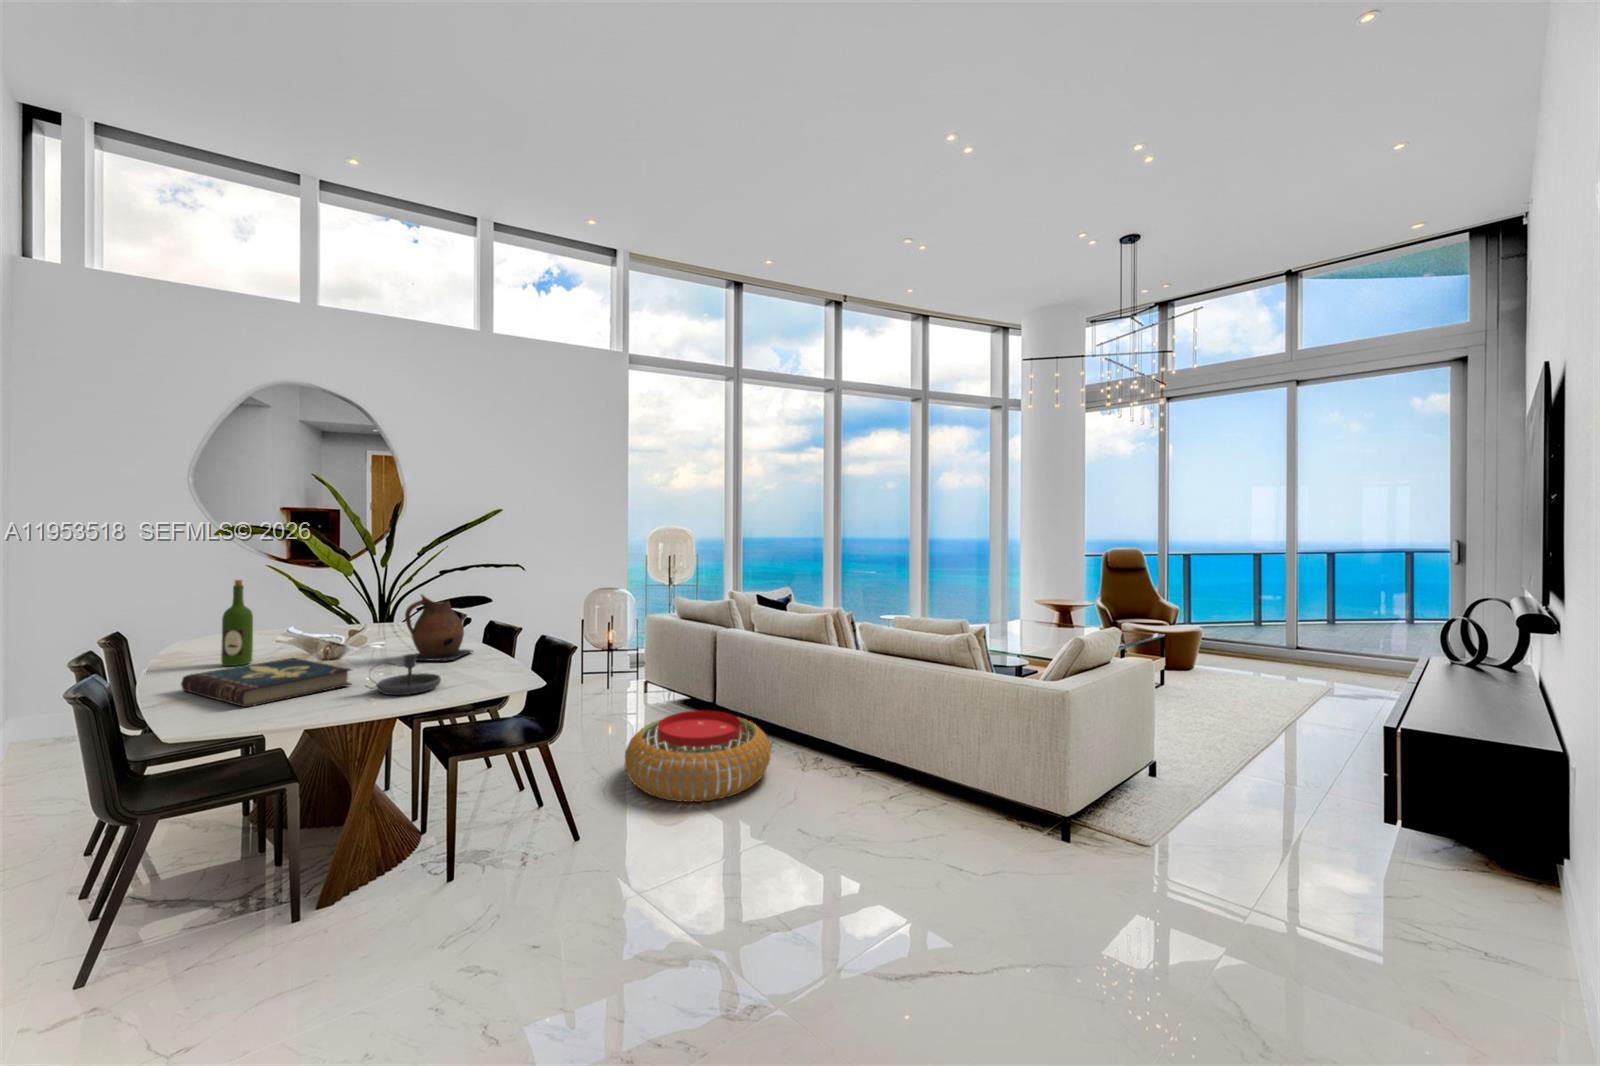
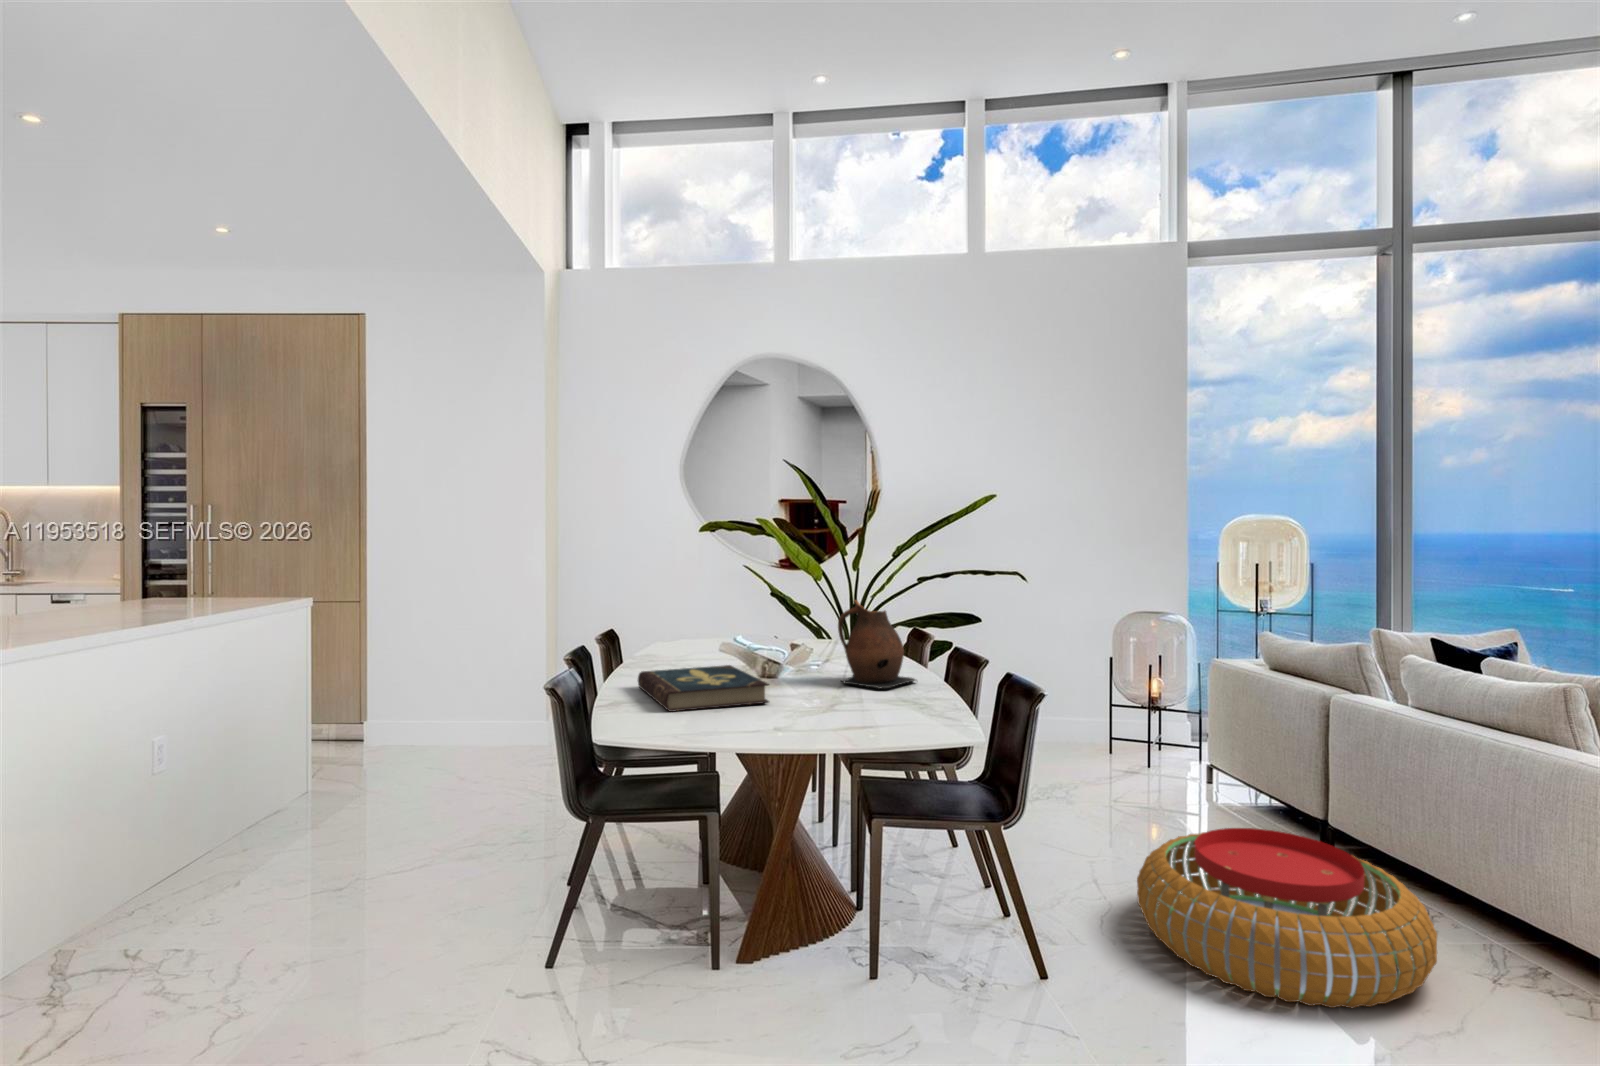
wine bottle: present [221,580,253,666] -> none [682,576,707,669]
candlestick: present [370,654,441,695] -> none [775,672,855,723]

